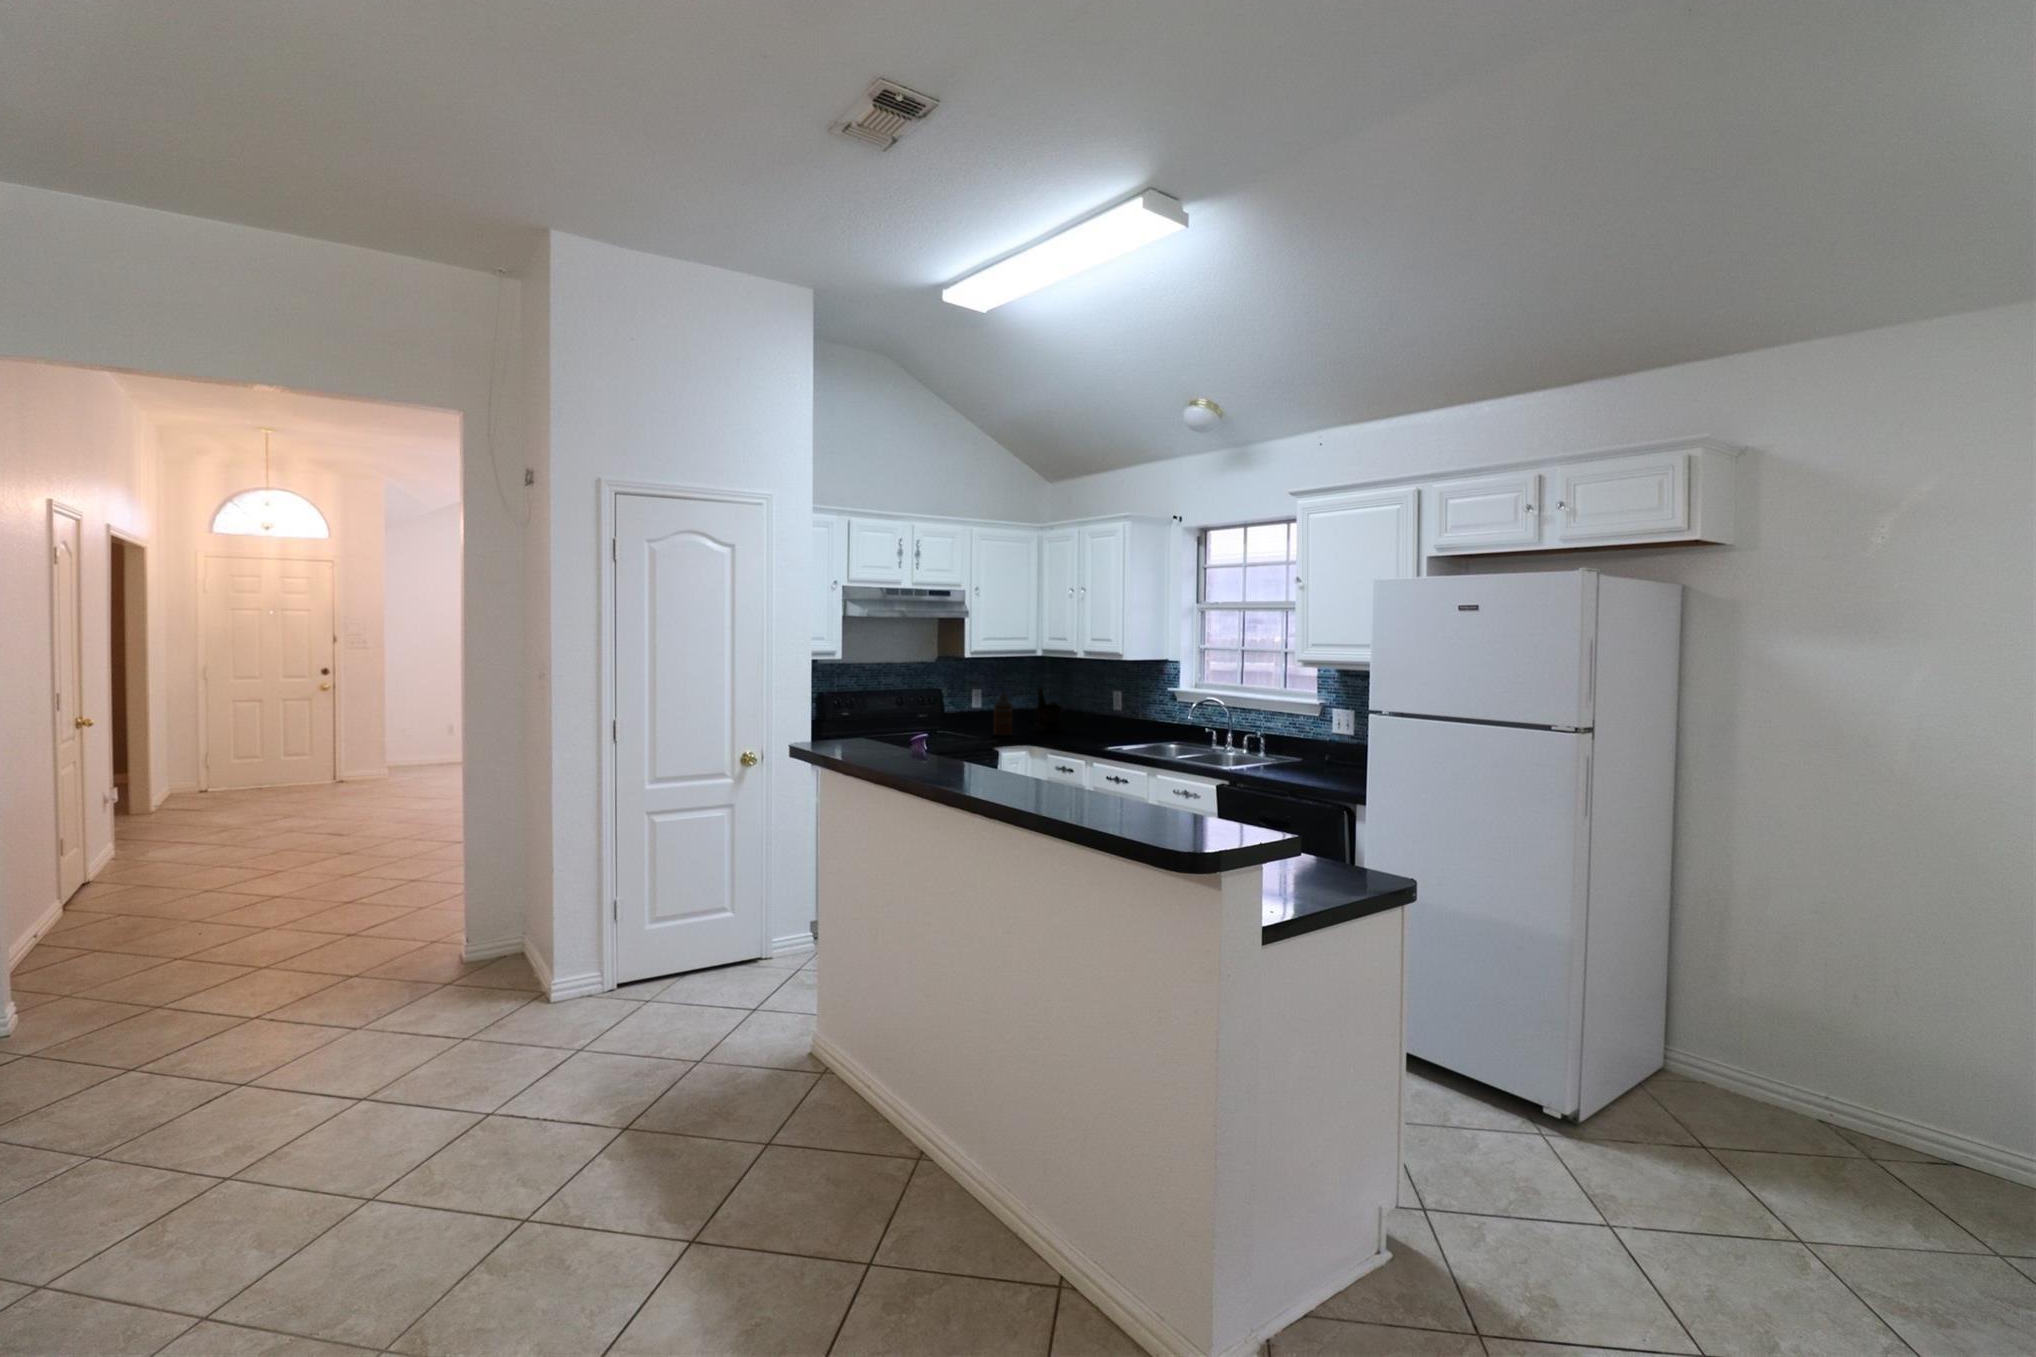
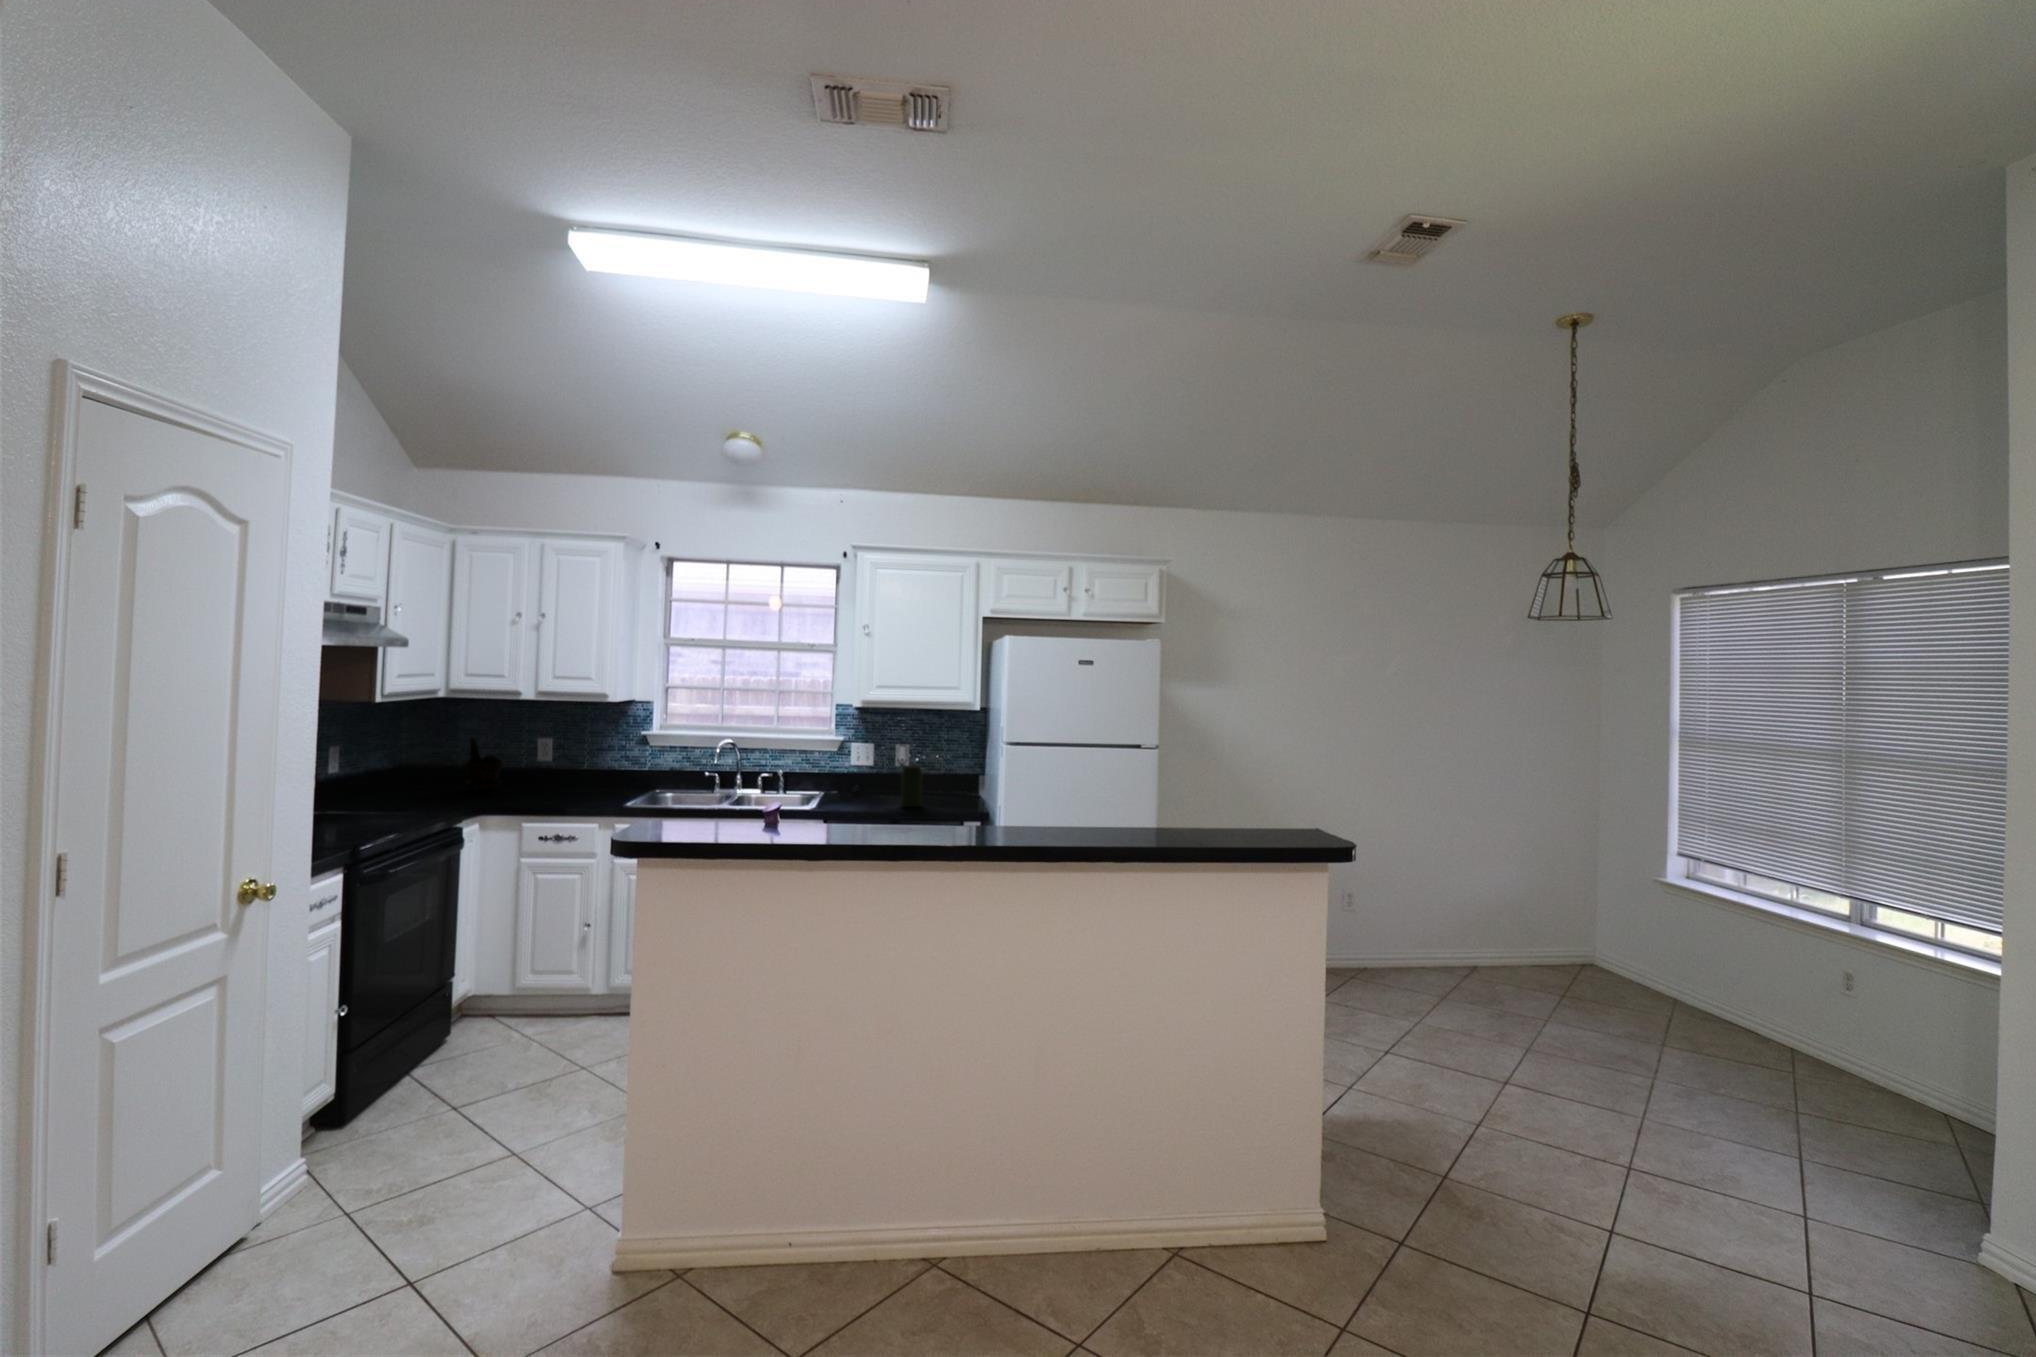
soap dispenser: present [994,690,1013,735] -> none [434,742,462,801]
jar: none [1307,735,1332,782] -> present [901,766,922,807]

